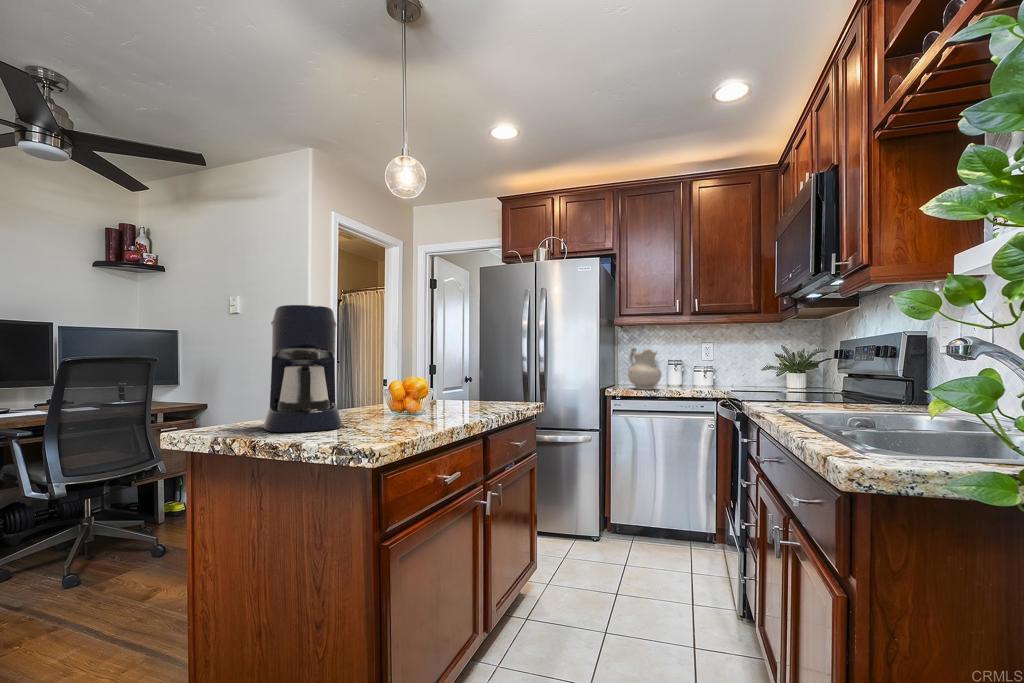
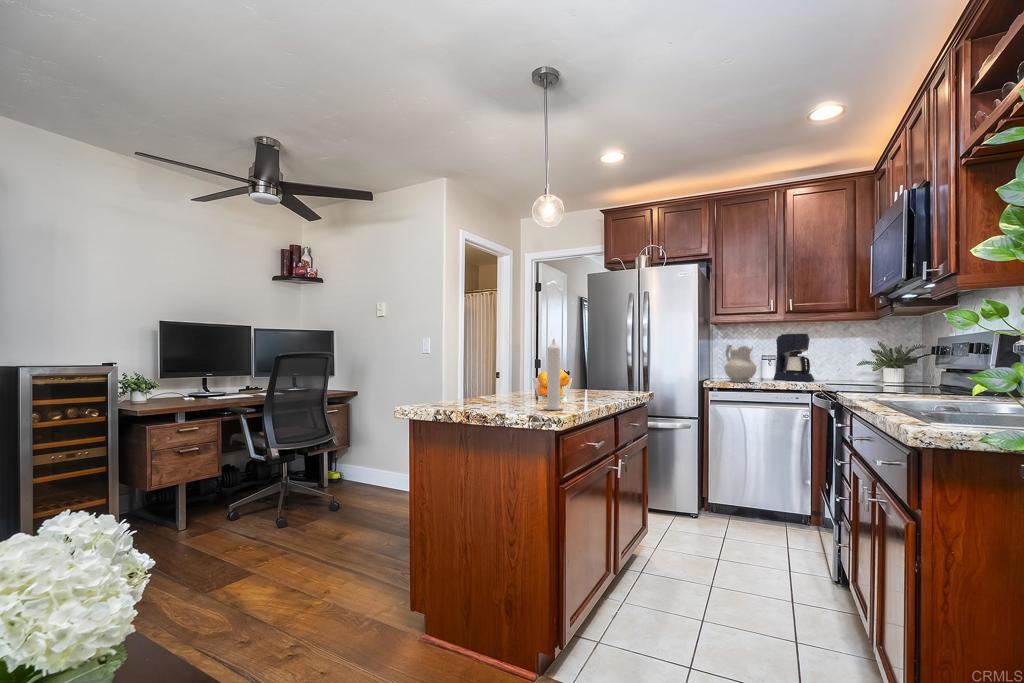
coffee maker: present [264,305,342,432] -> present [774,334,815,381]
candle: none [370,336,399,435] -> present [544,339,564,410]

